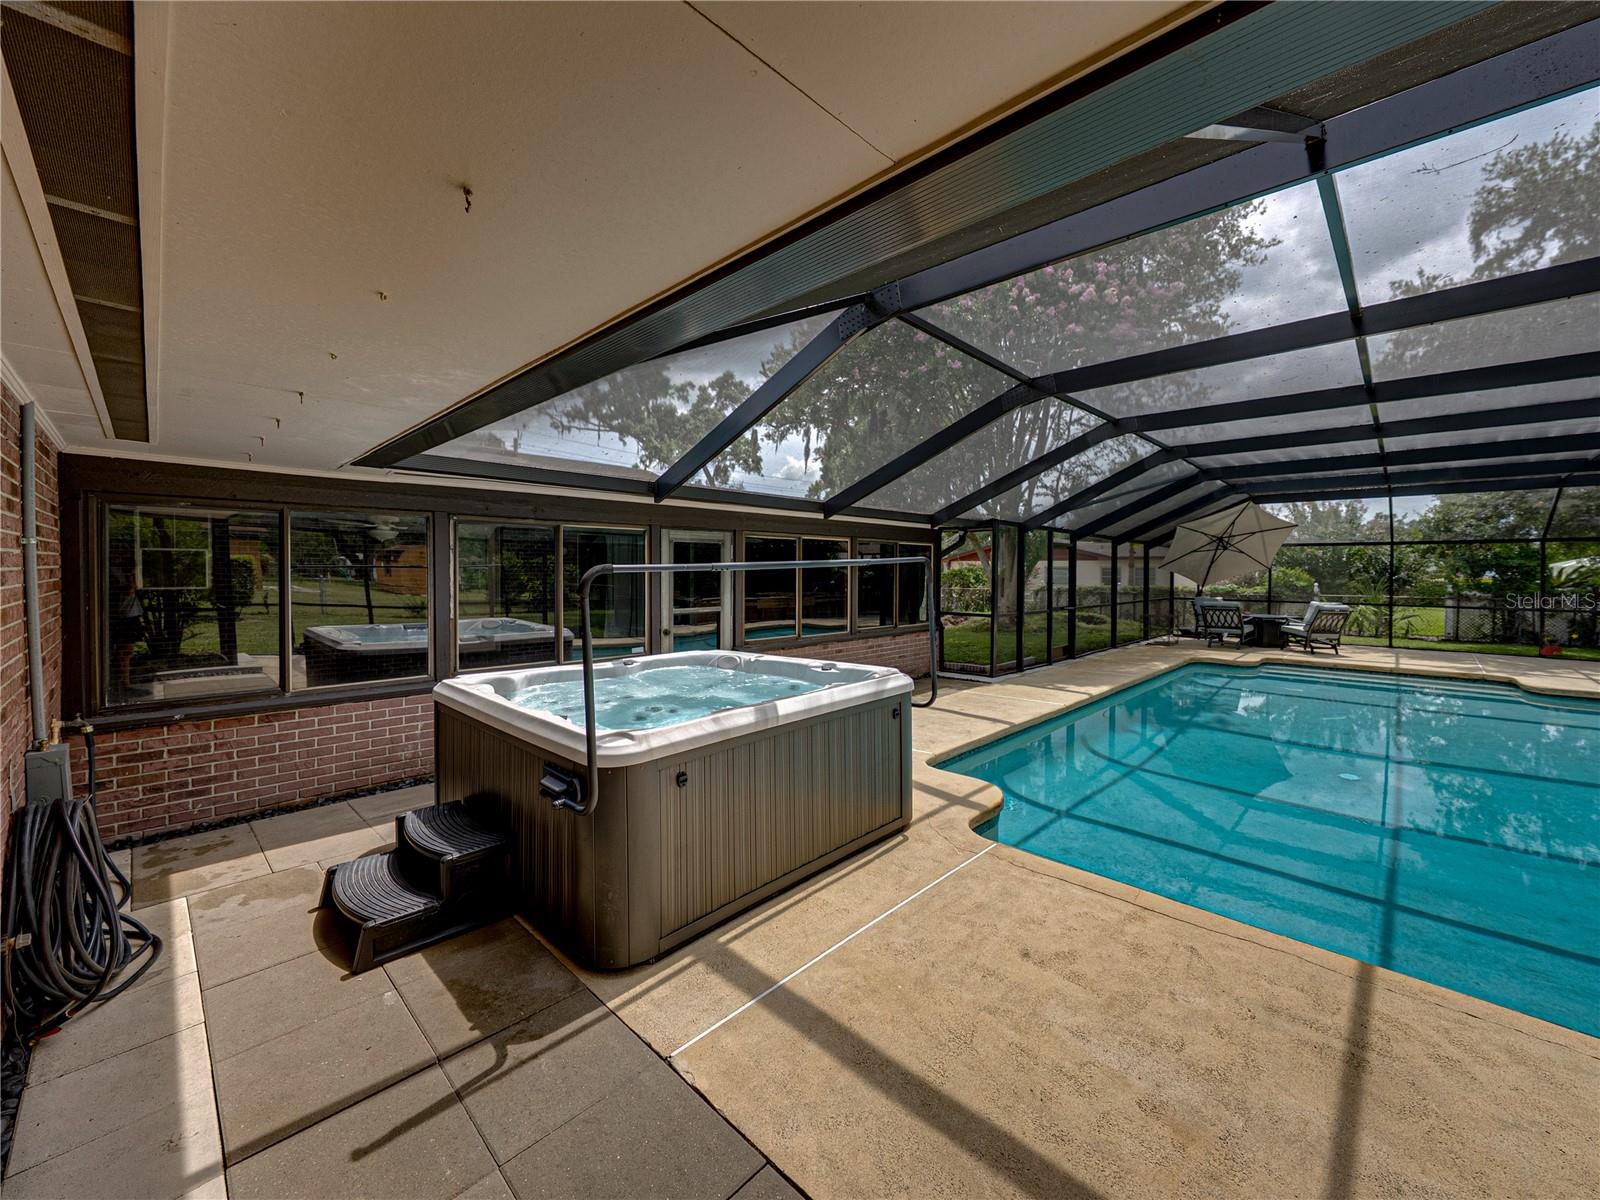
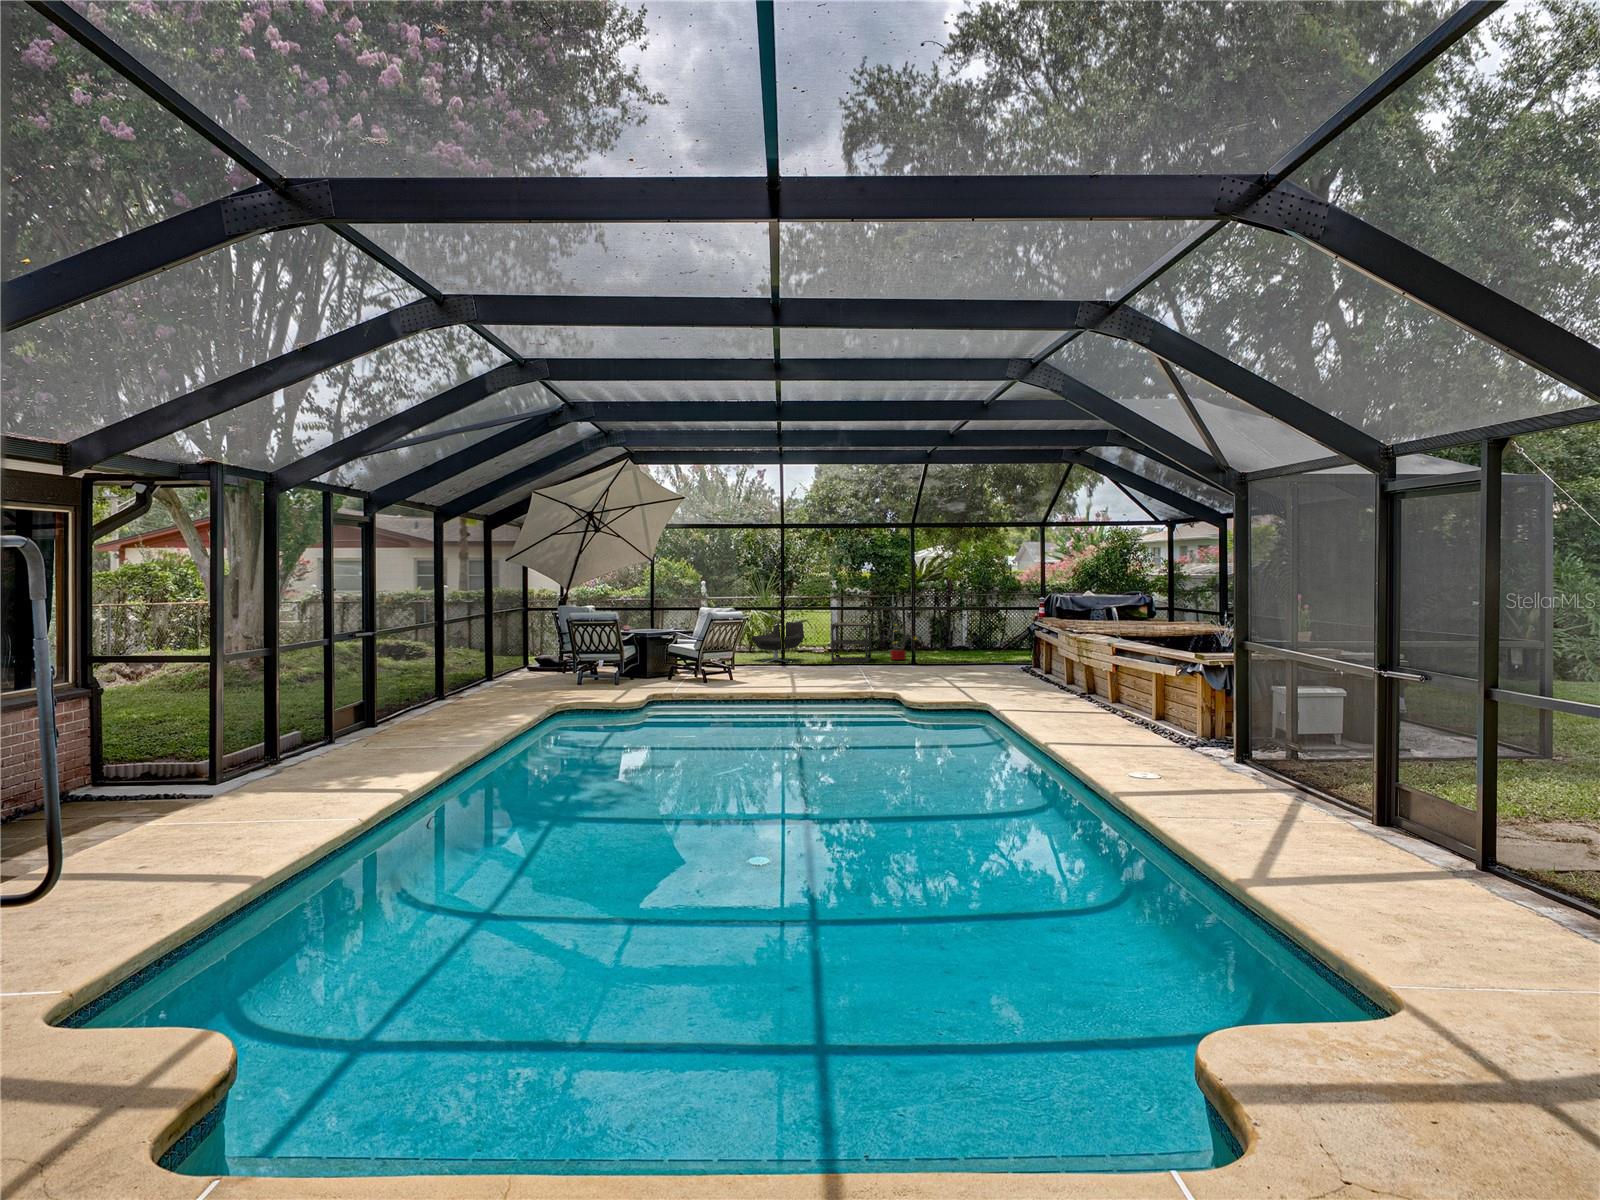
side table: present [1139,614,1179,646] -> present [831,623,871,663]
lounge chair: none [1371,615,1431,649] -> present [752,622,804,663]

